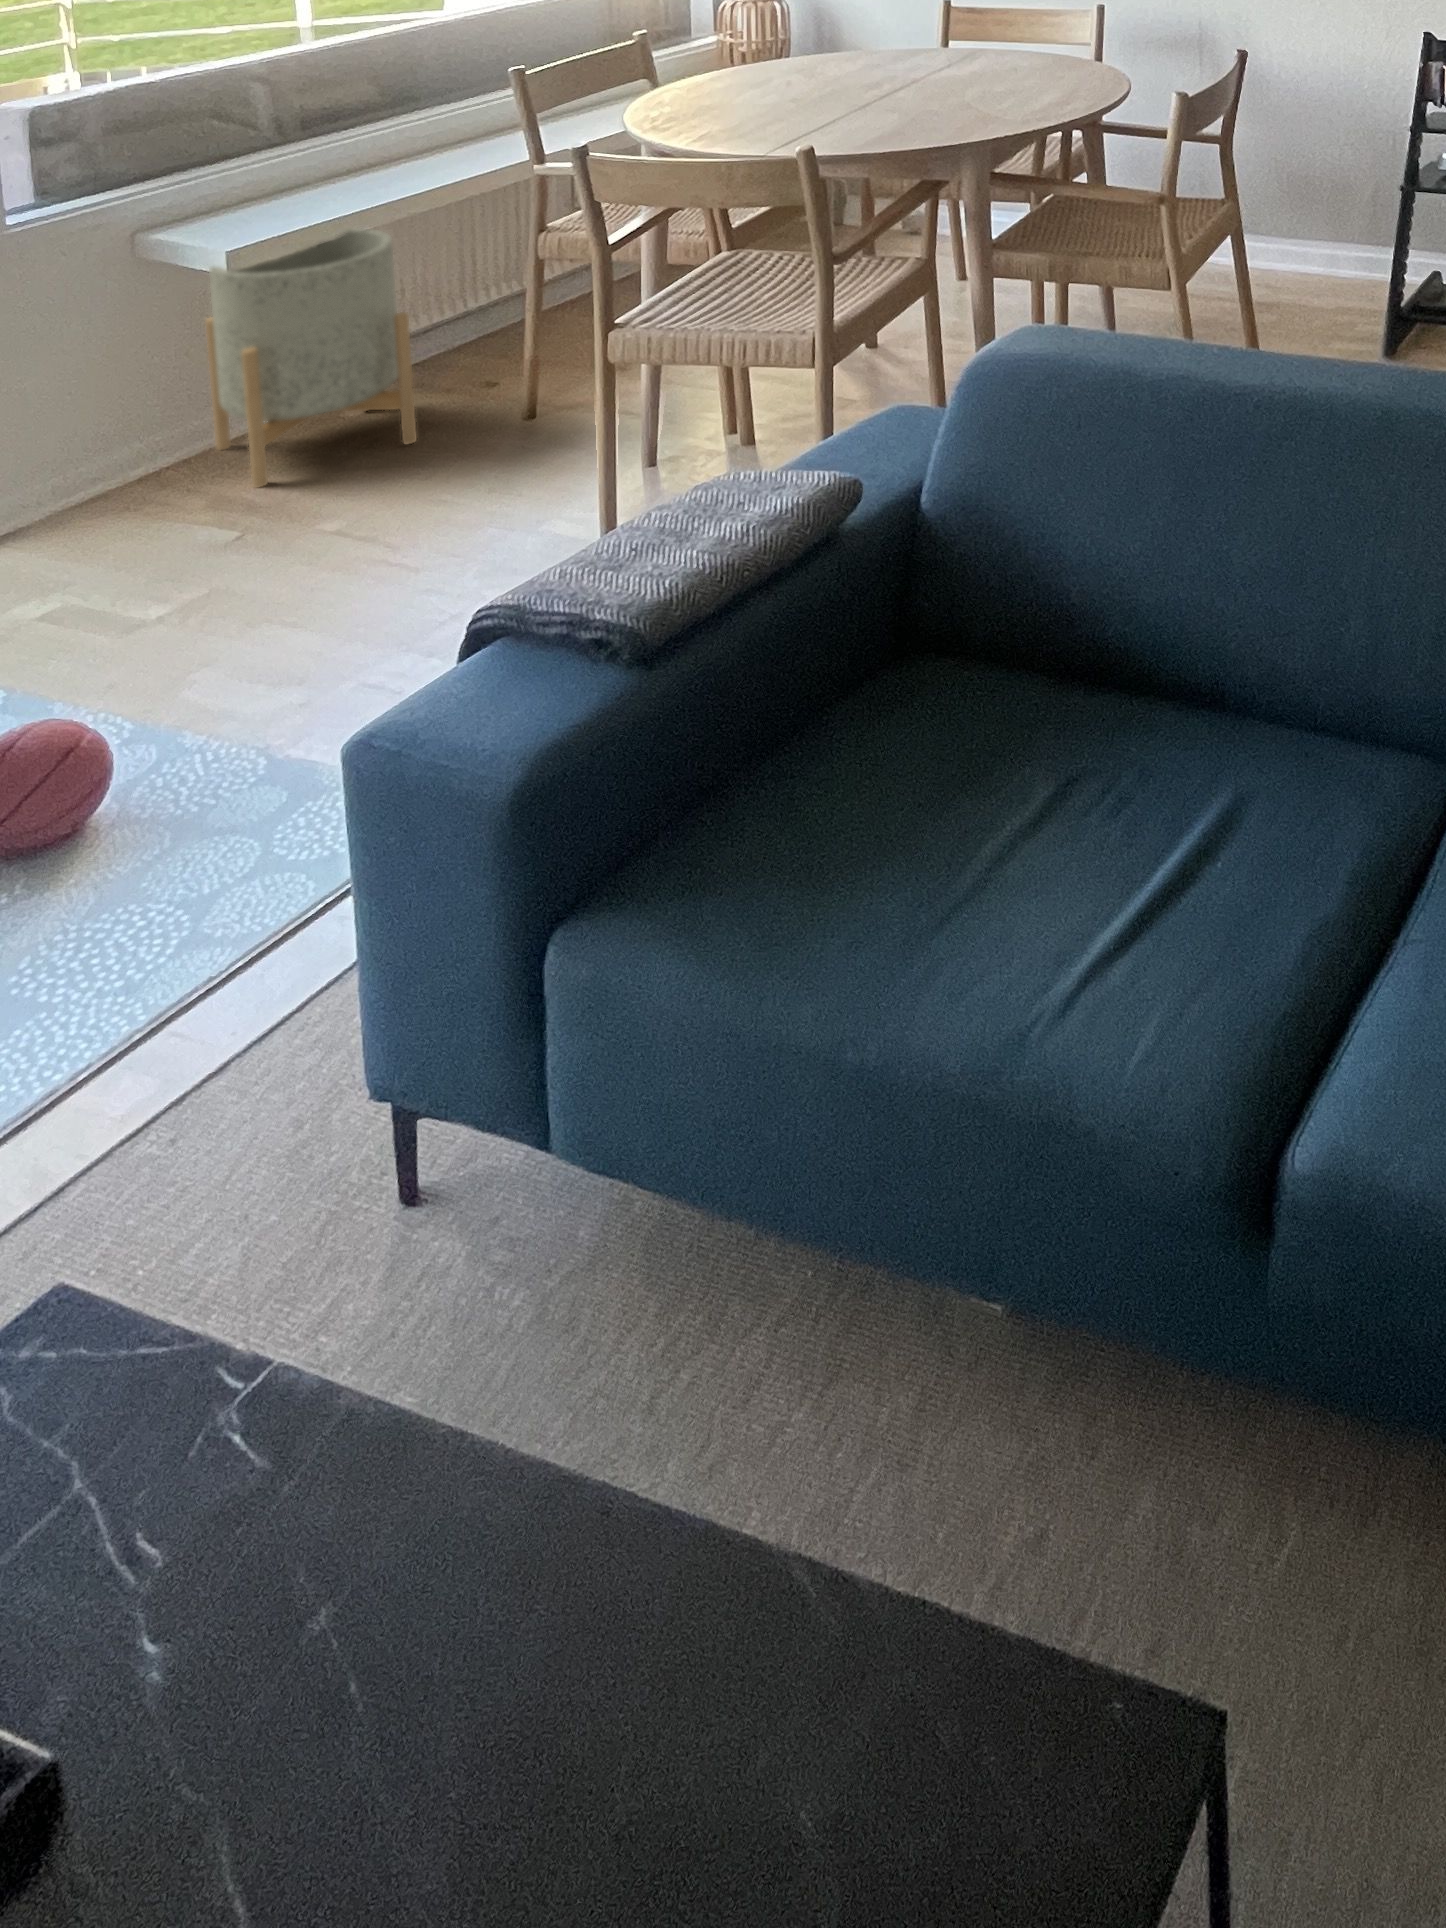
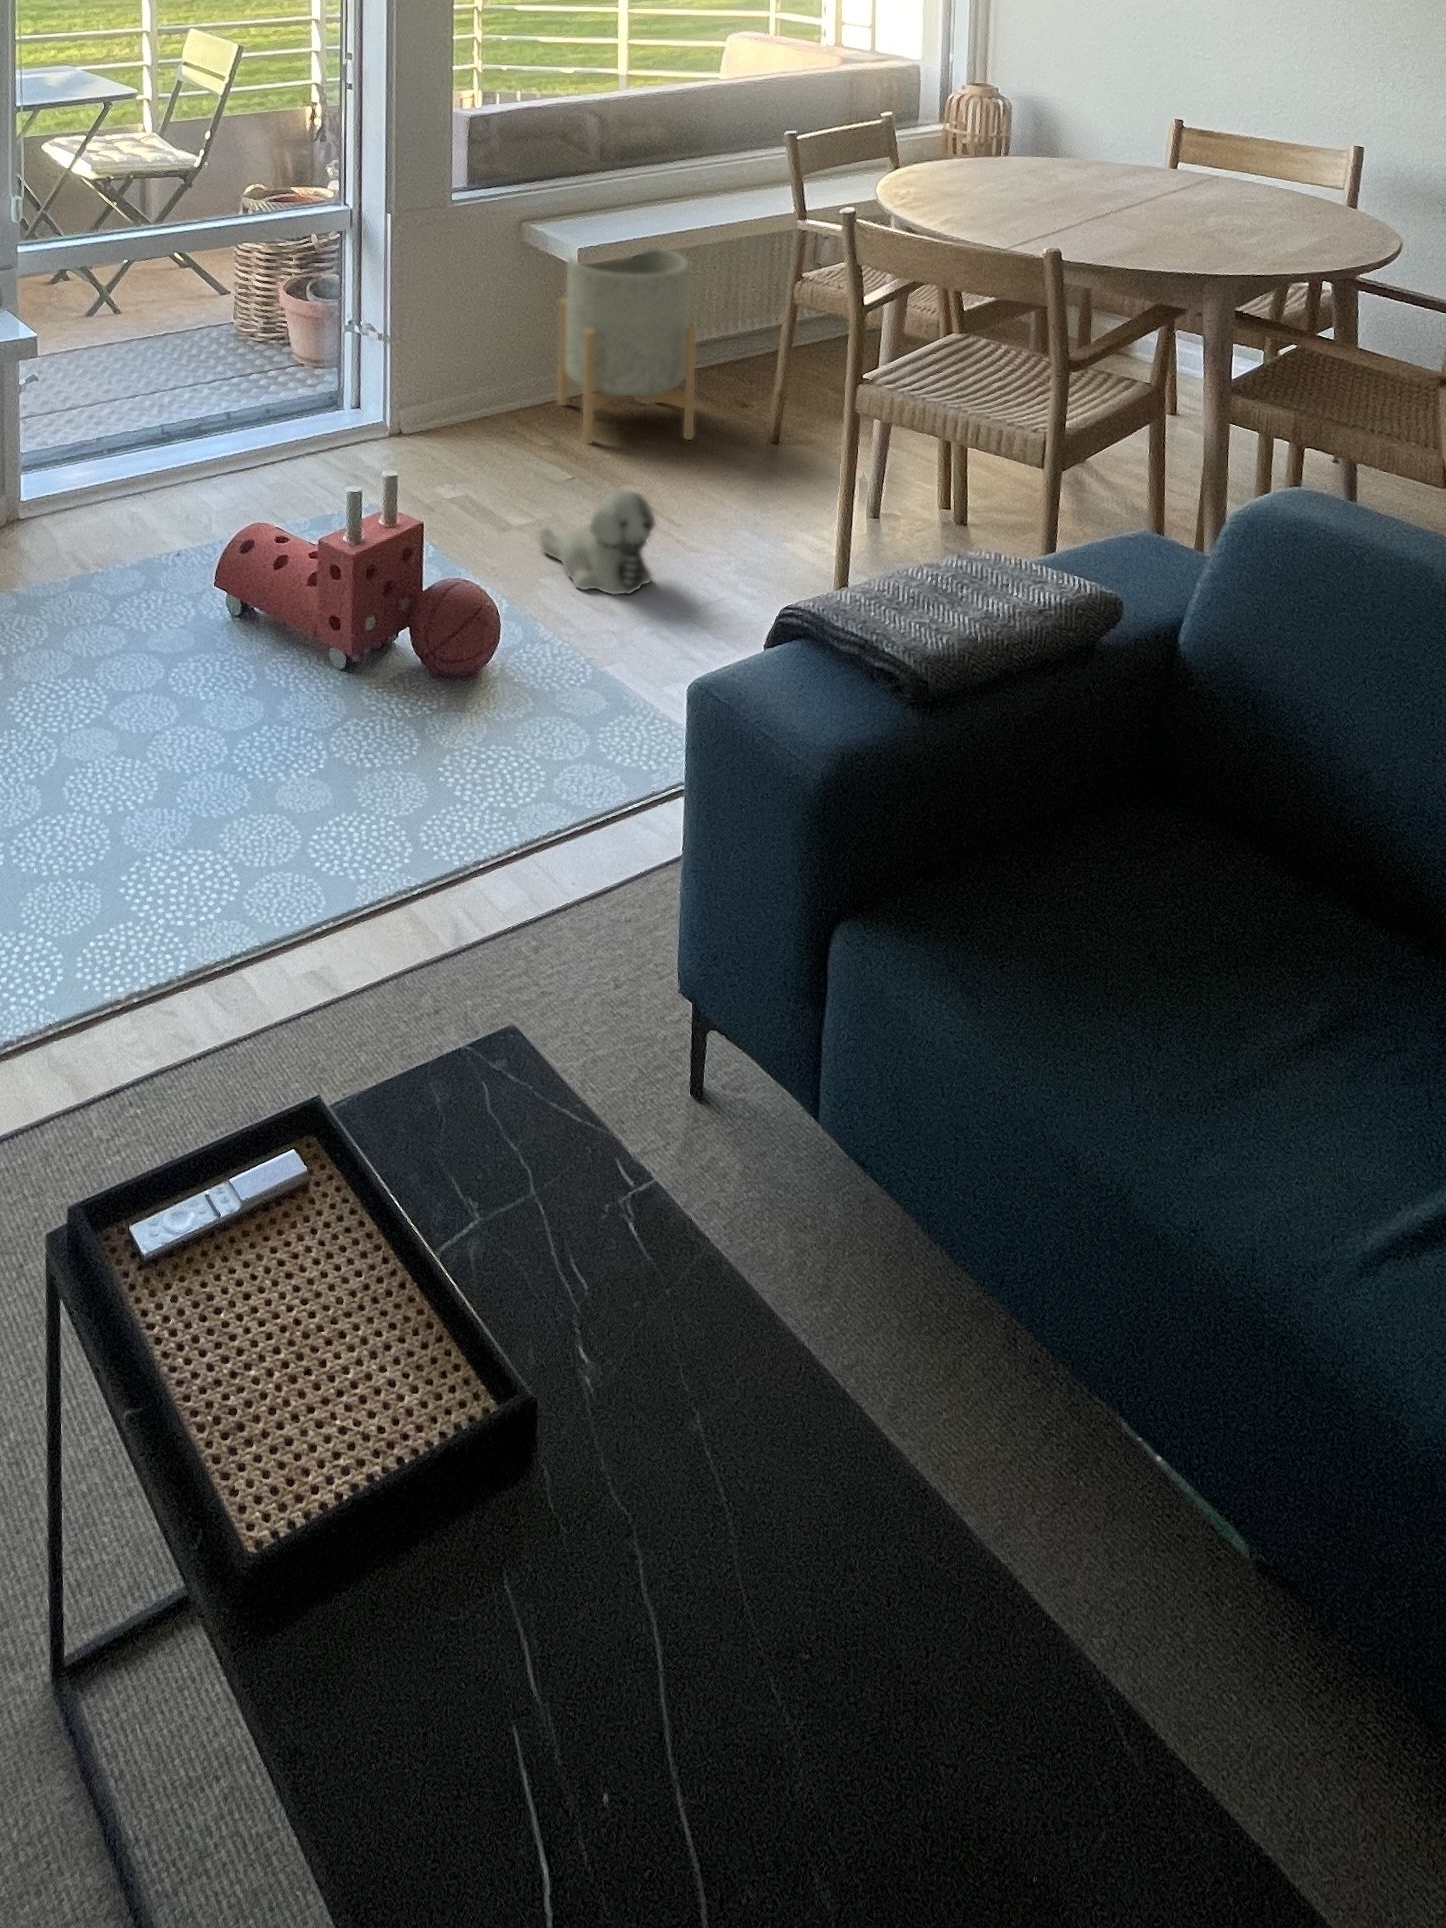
plush toy: none [169,533,348,676] -> present [538,490,656,594]

